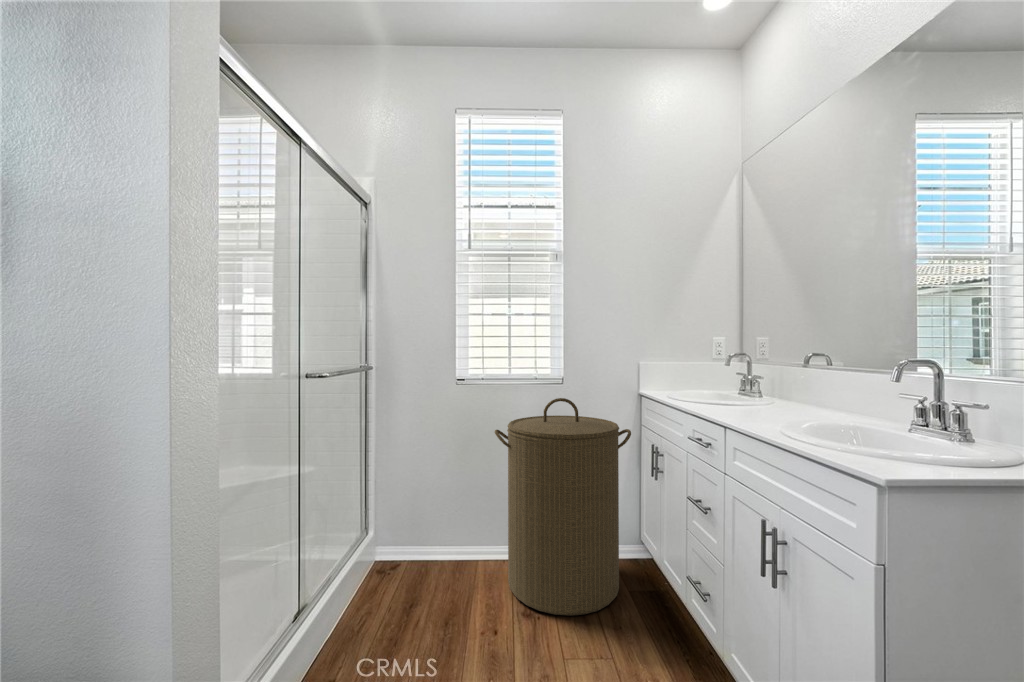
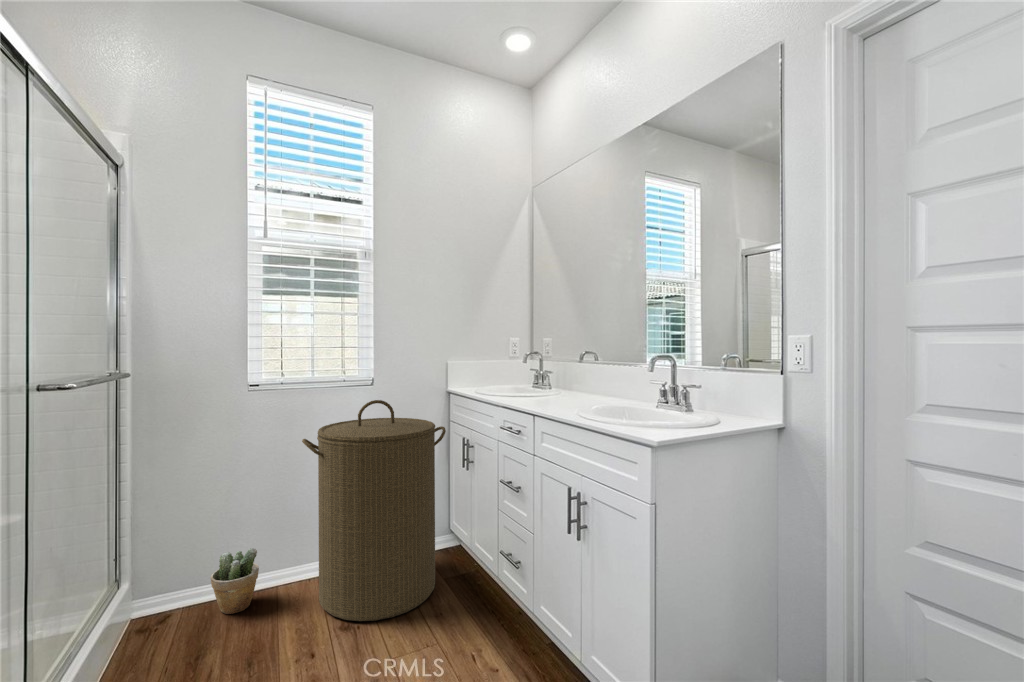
potted plant: none [426,521,463,574] -> present [210,548,259,614]

